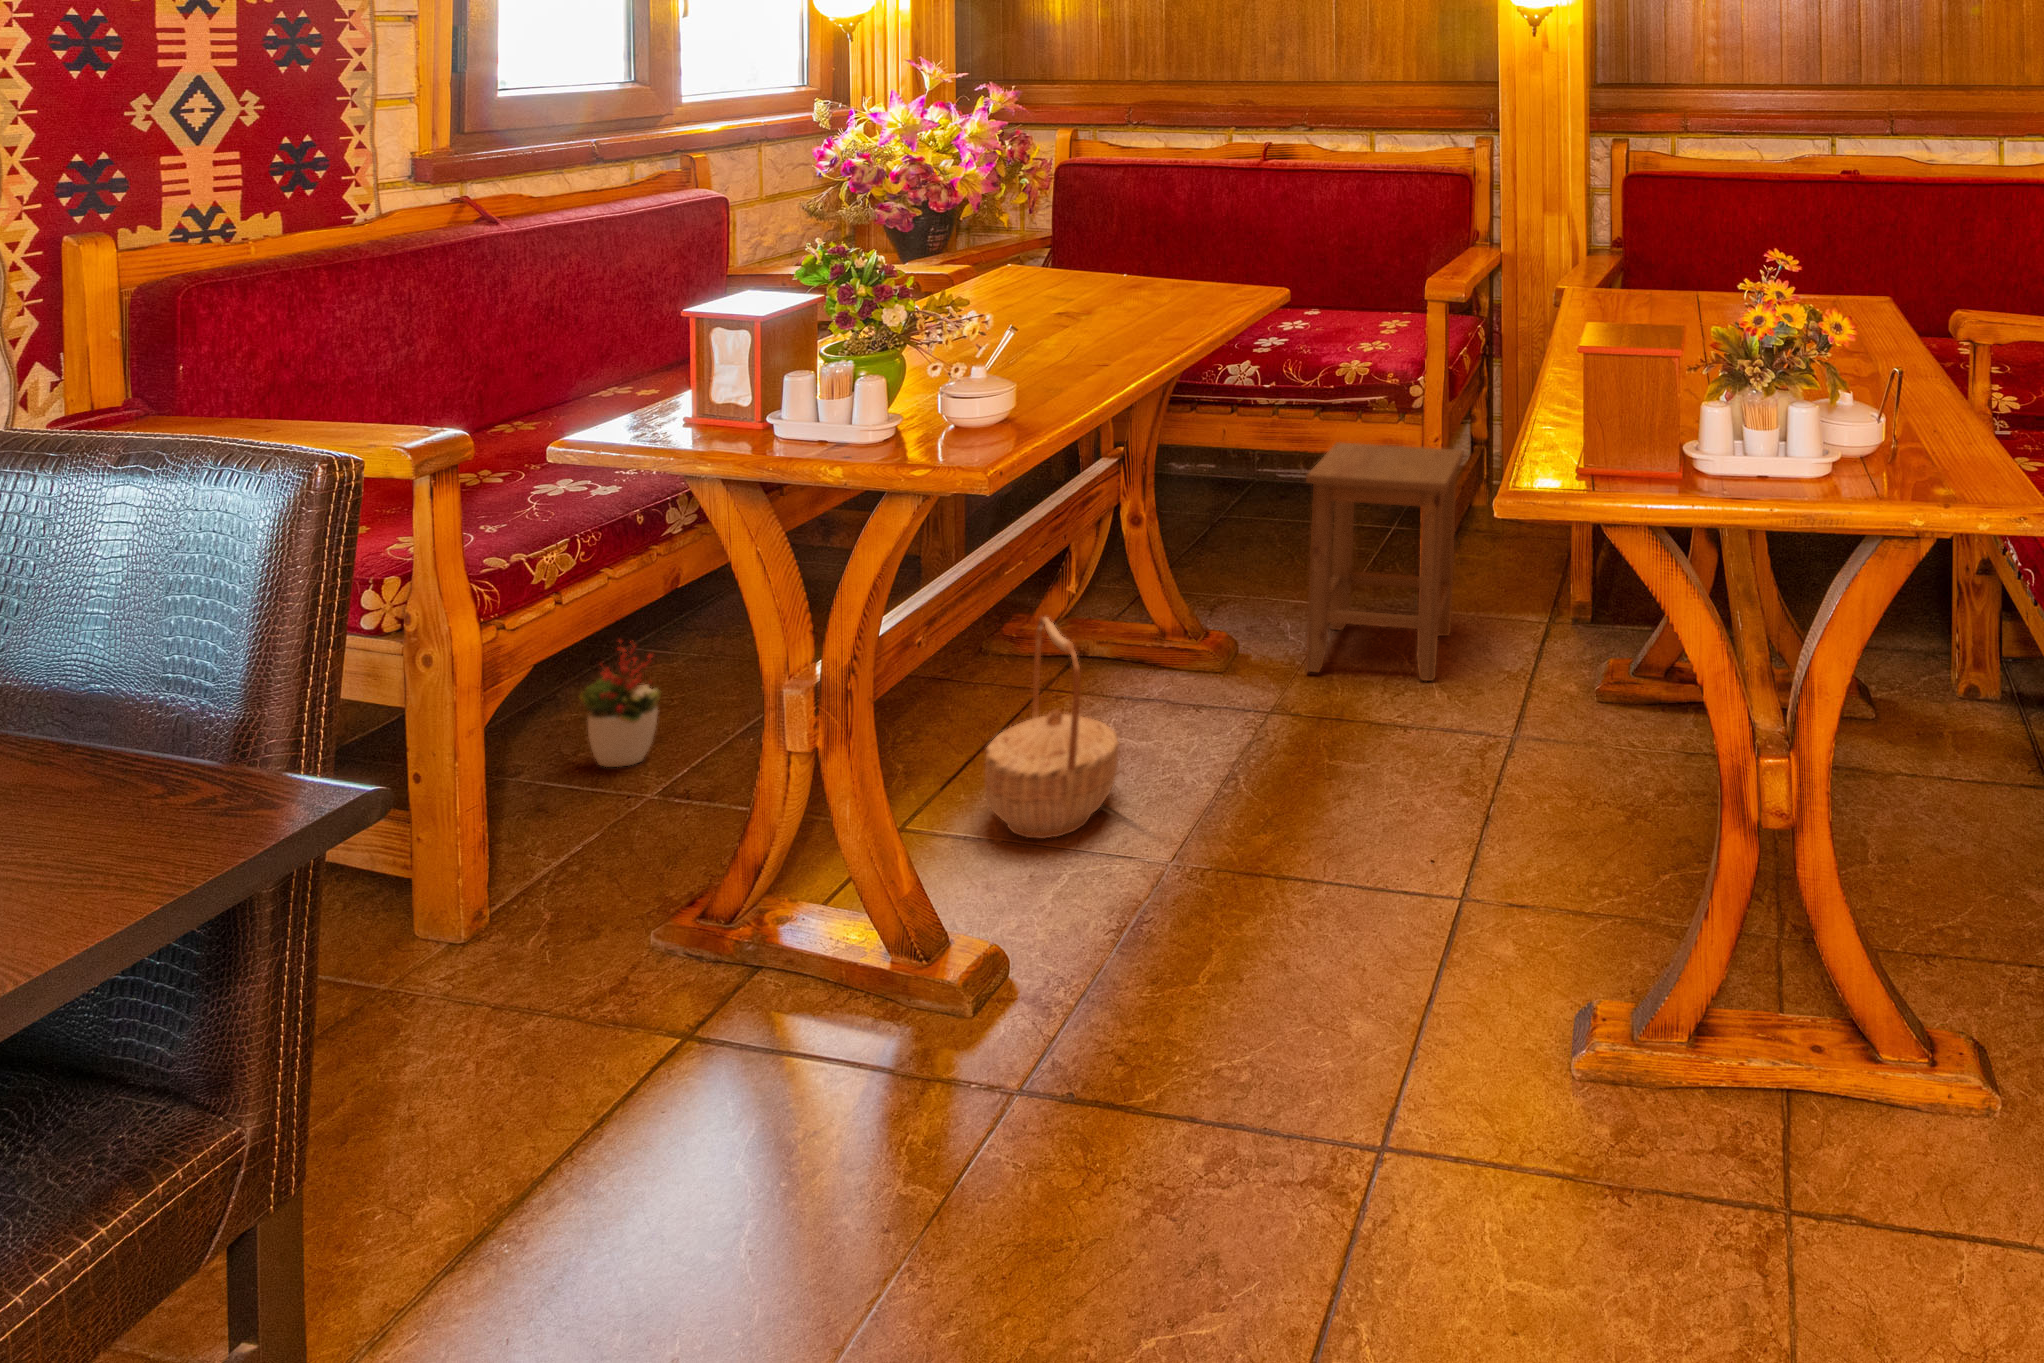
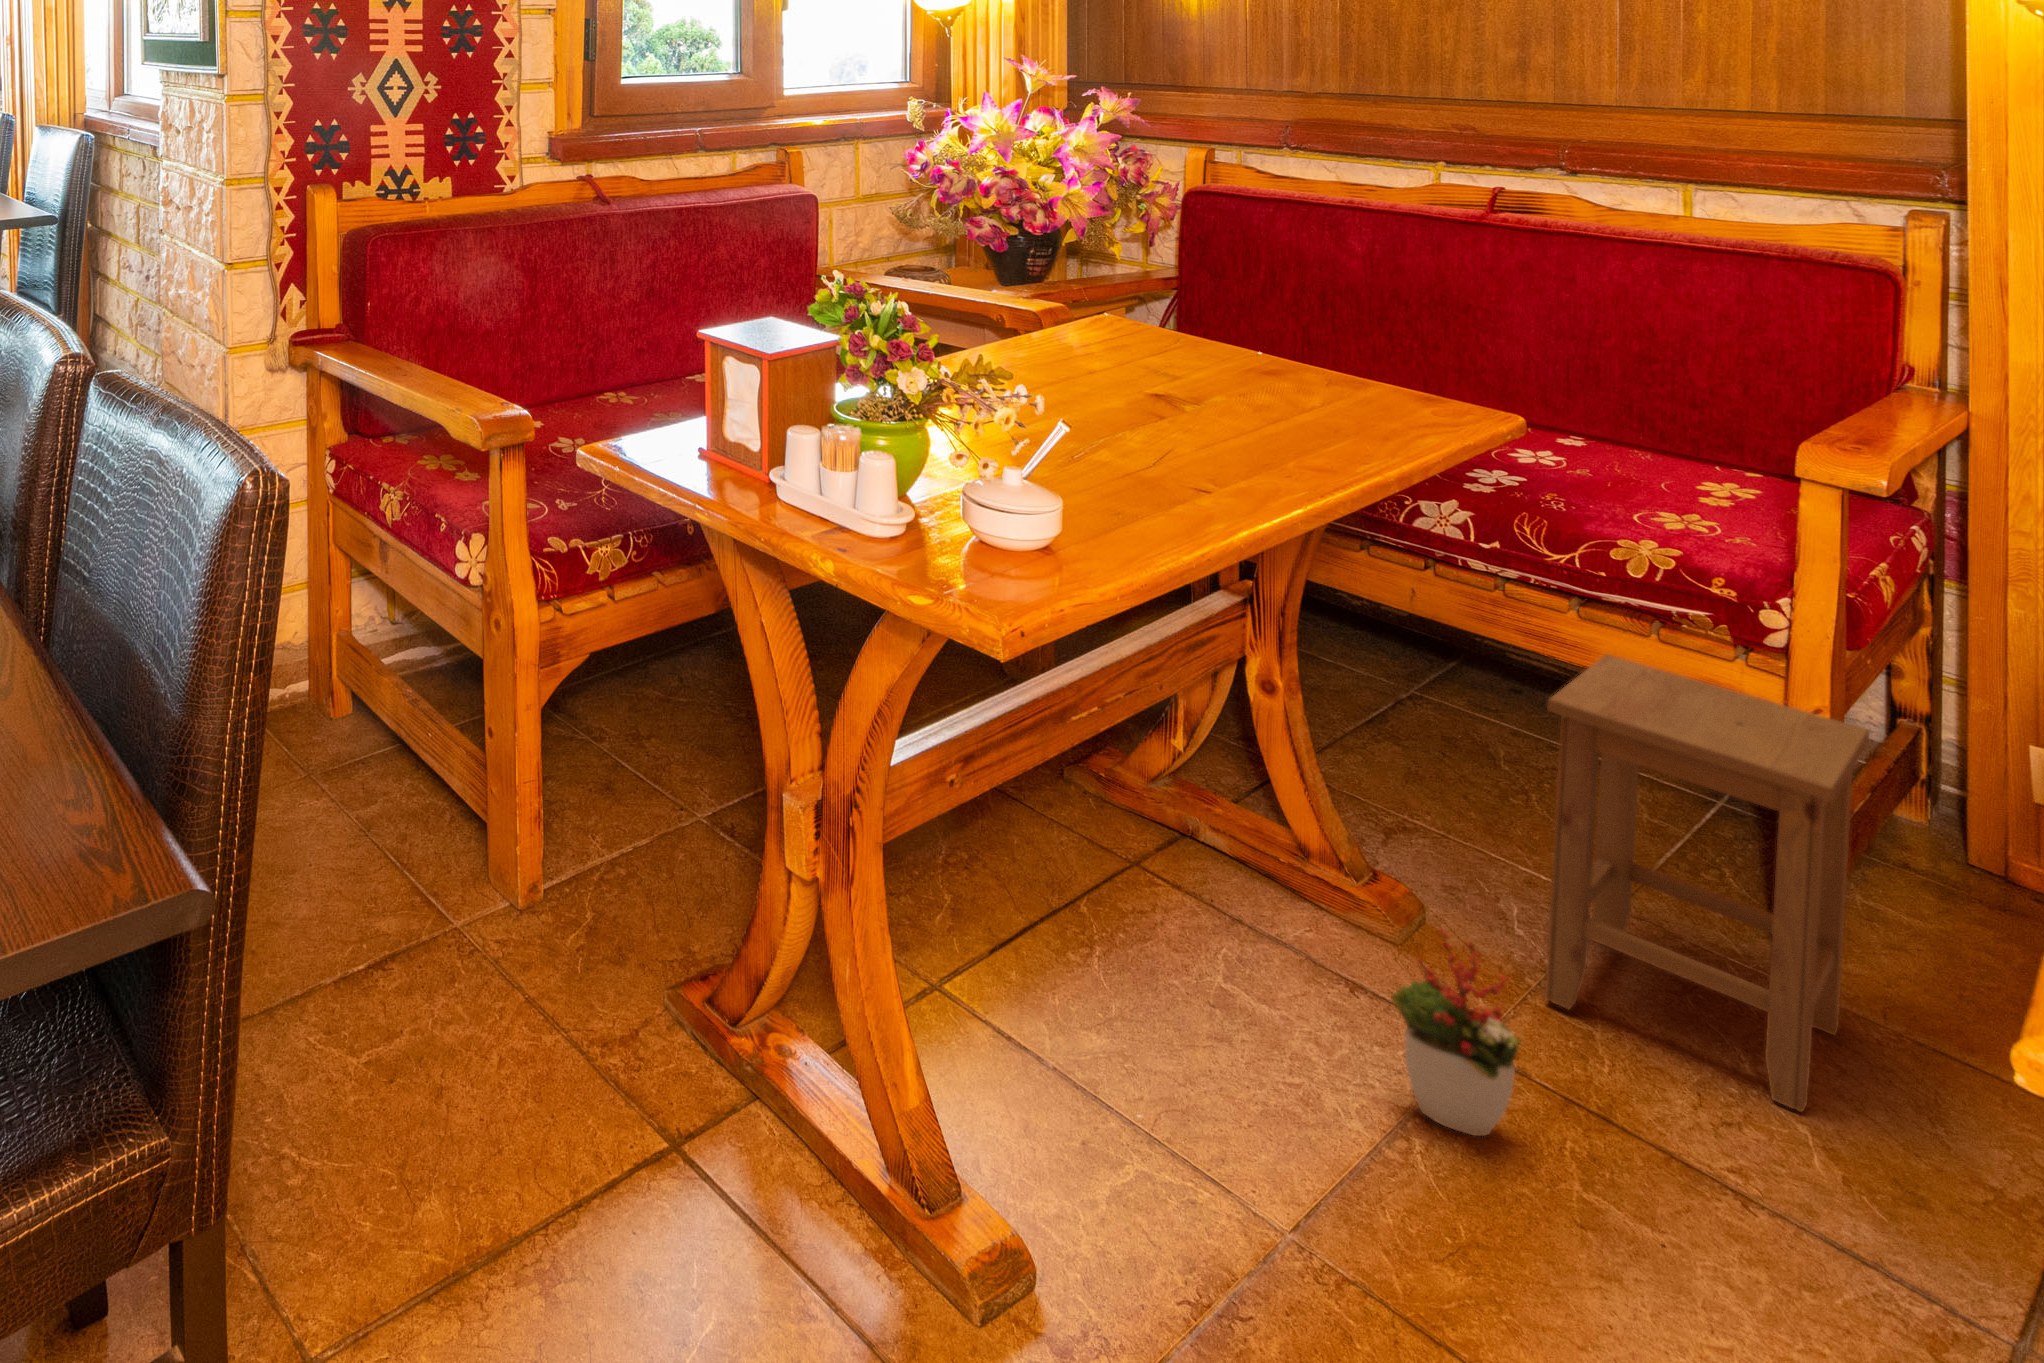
basket: present [985,617,1119,838] -> none [1040,793,1226,1112]
decorative plant: present [579,640,662,767] -> present [1391,930,1521,1136]

